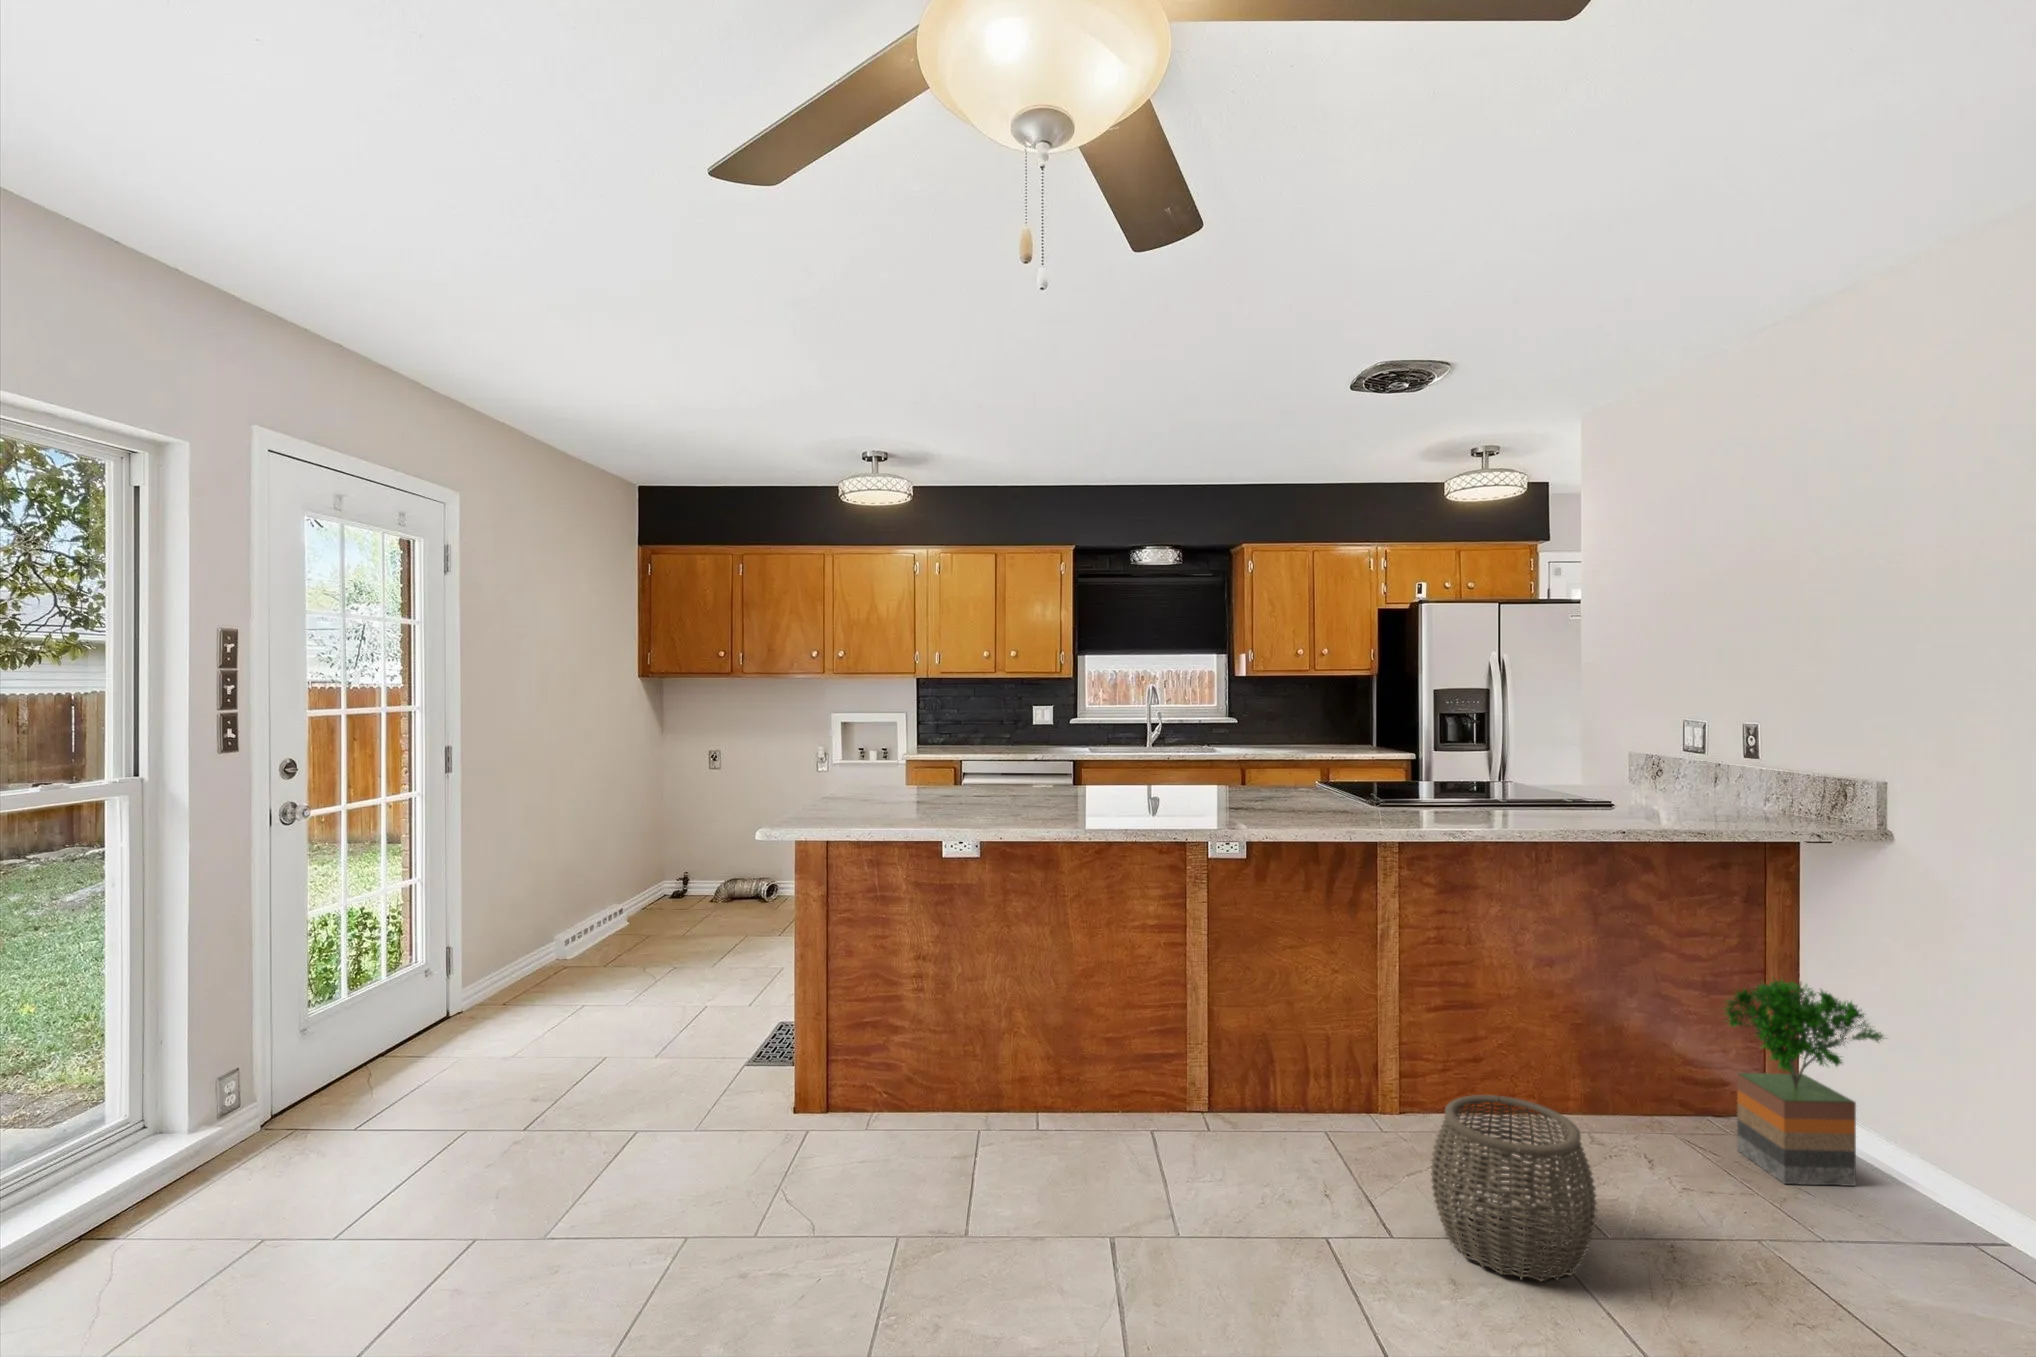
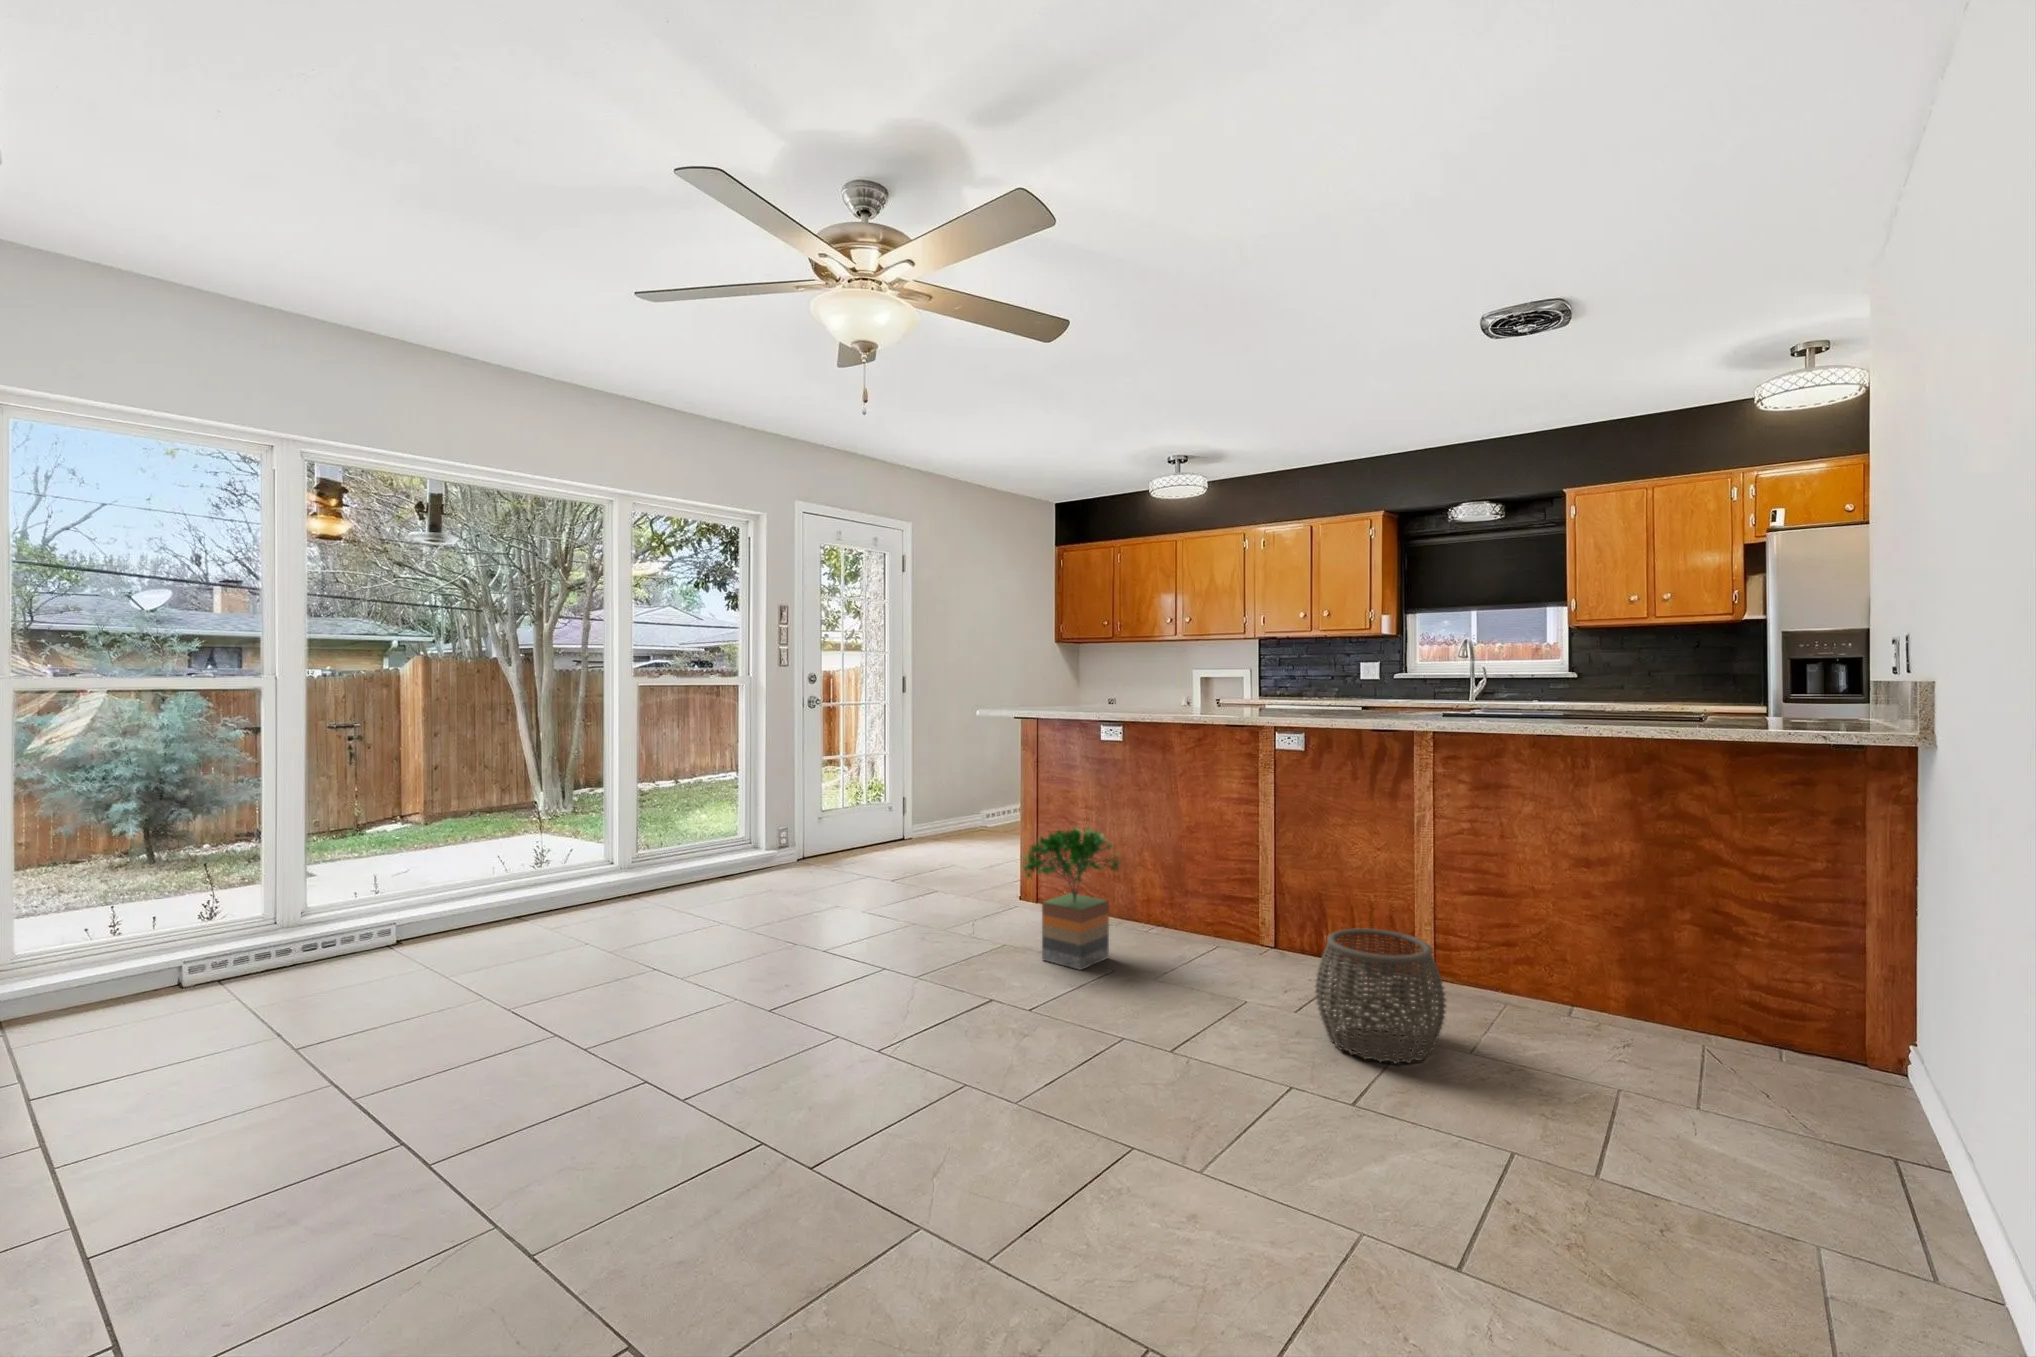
potted tree: present [1724,980,1883,1186] -> present [1023,828,1120,970]

